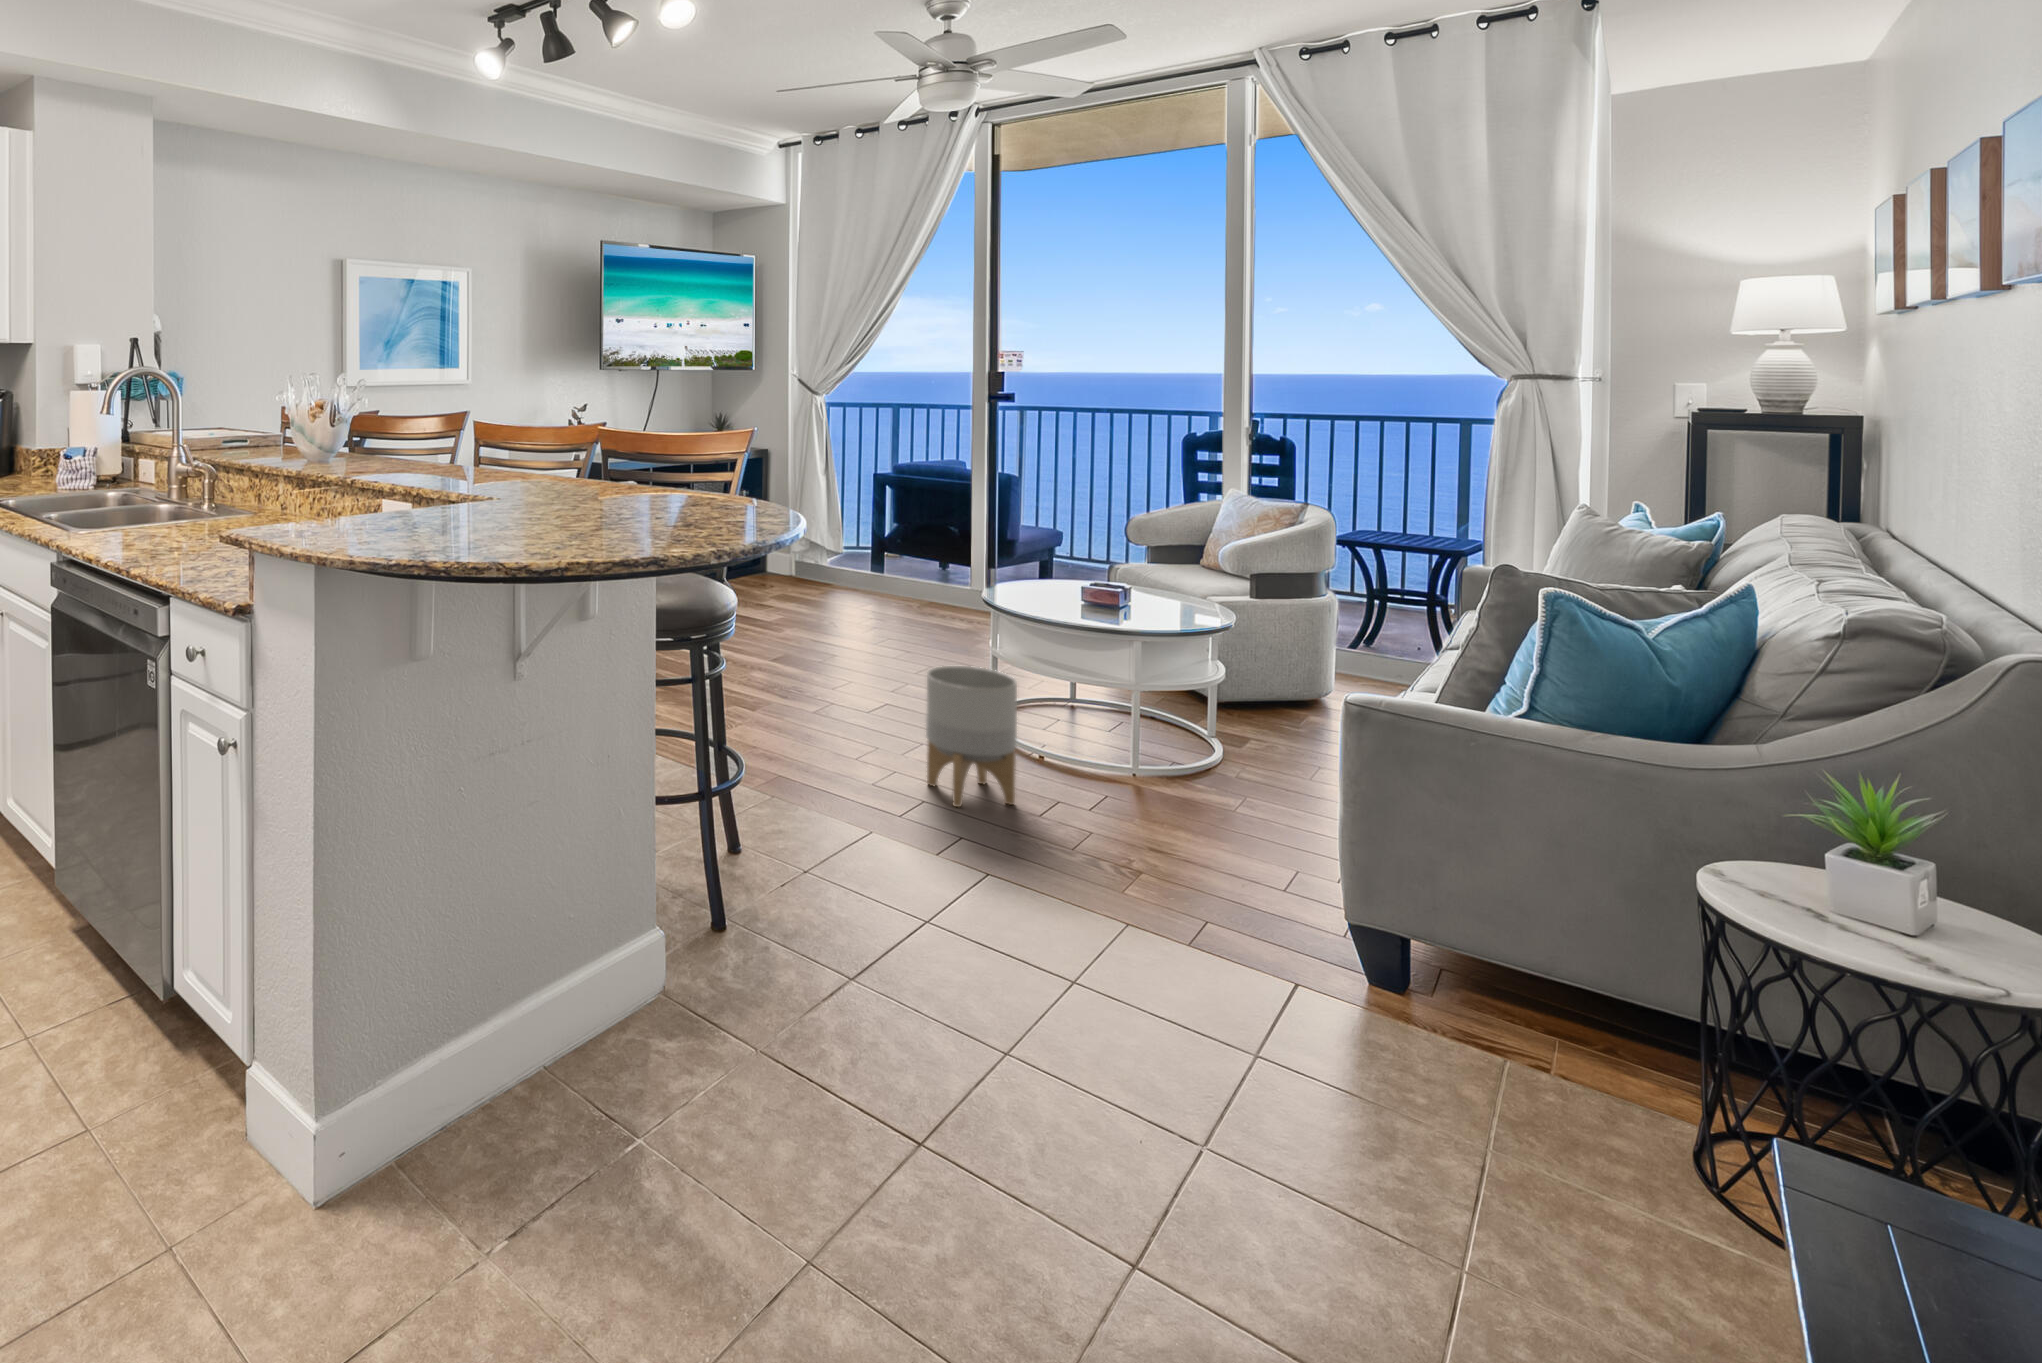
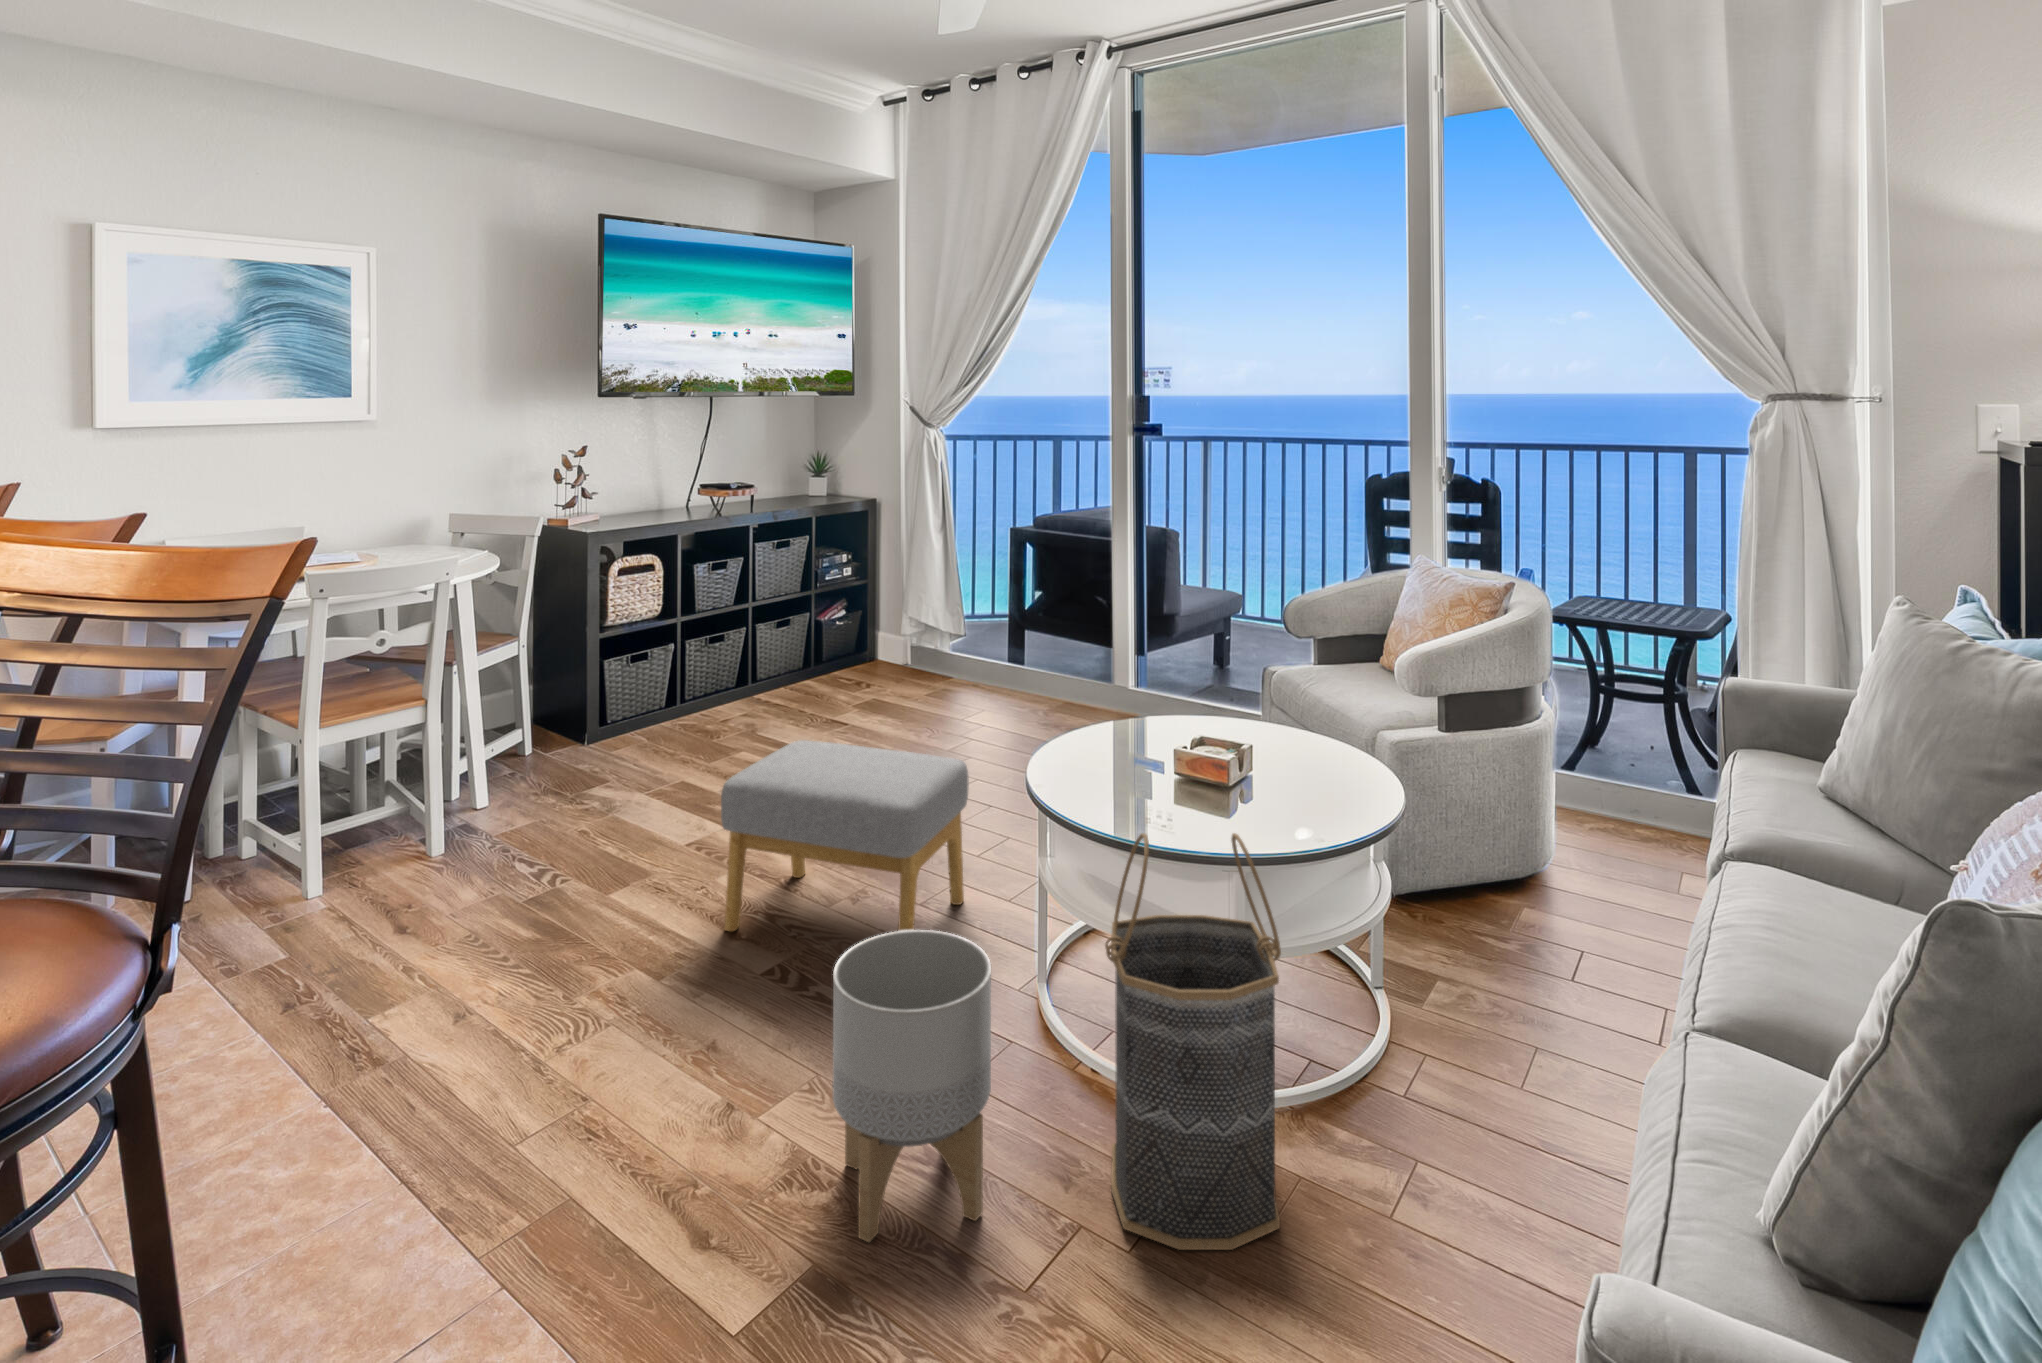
footstool: none [779,593,930,719] -> present [721,740,969,931]
basket: none [1077,611,1188,822] -> present [1105,833,1281,1250]

